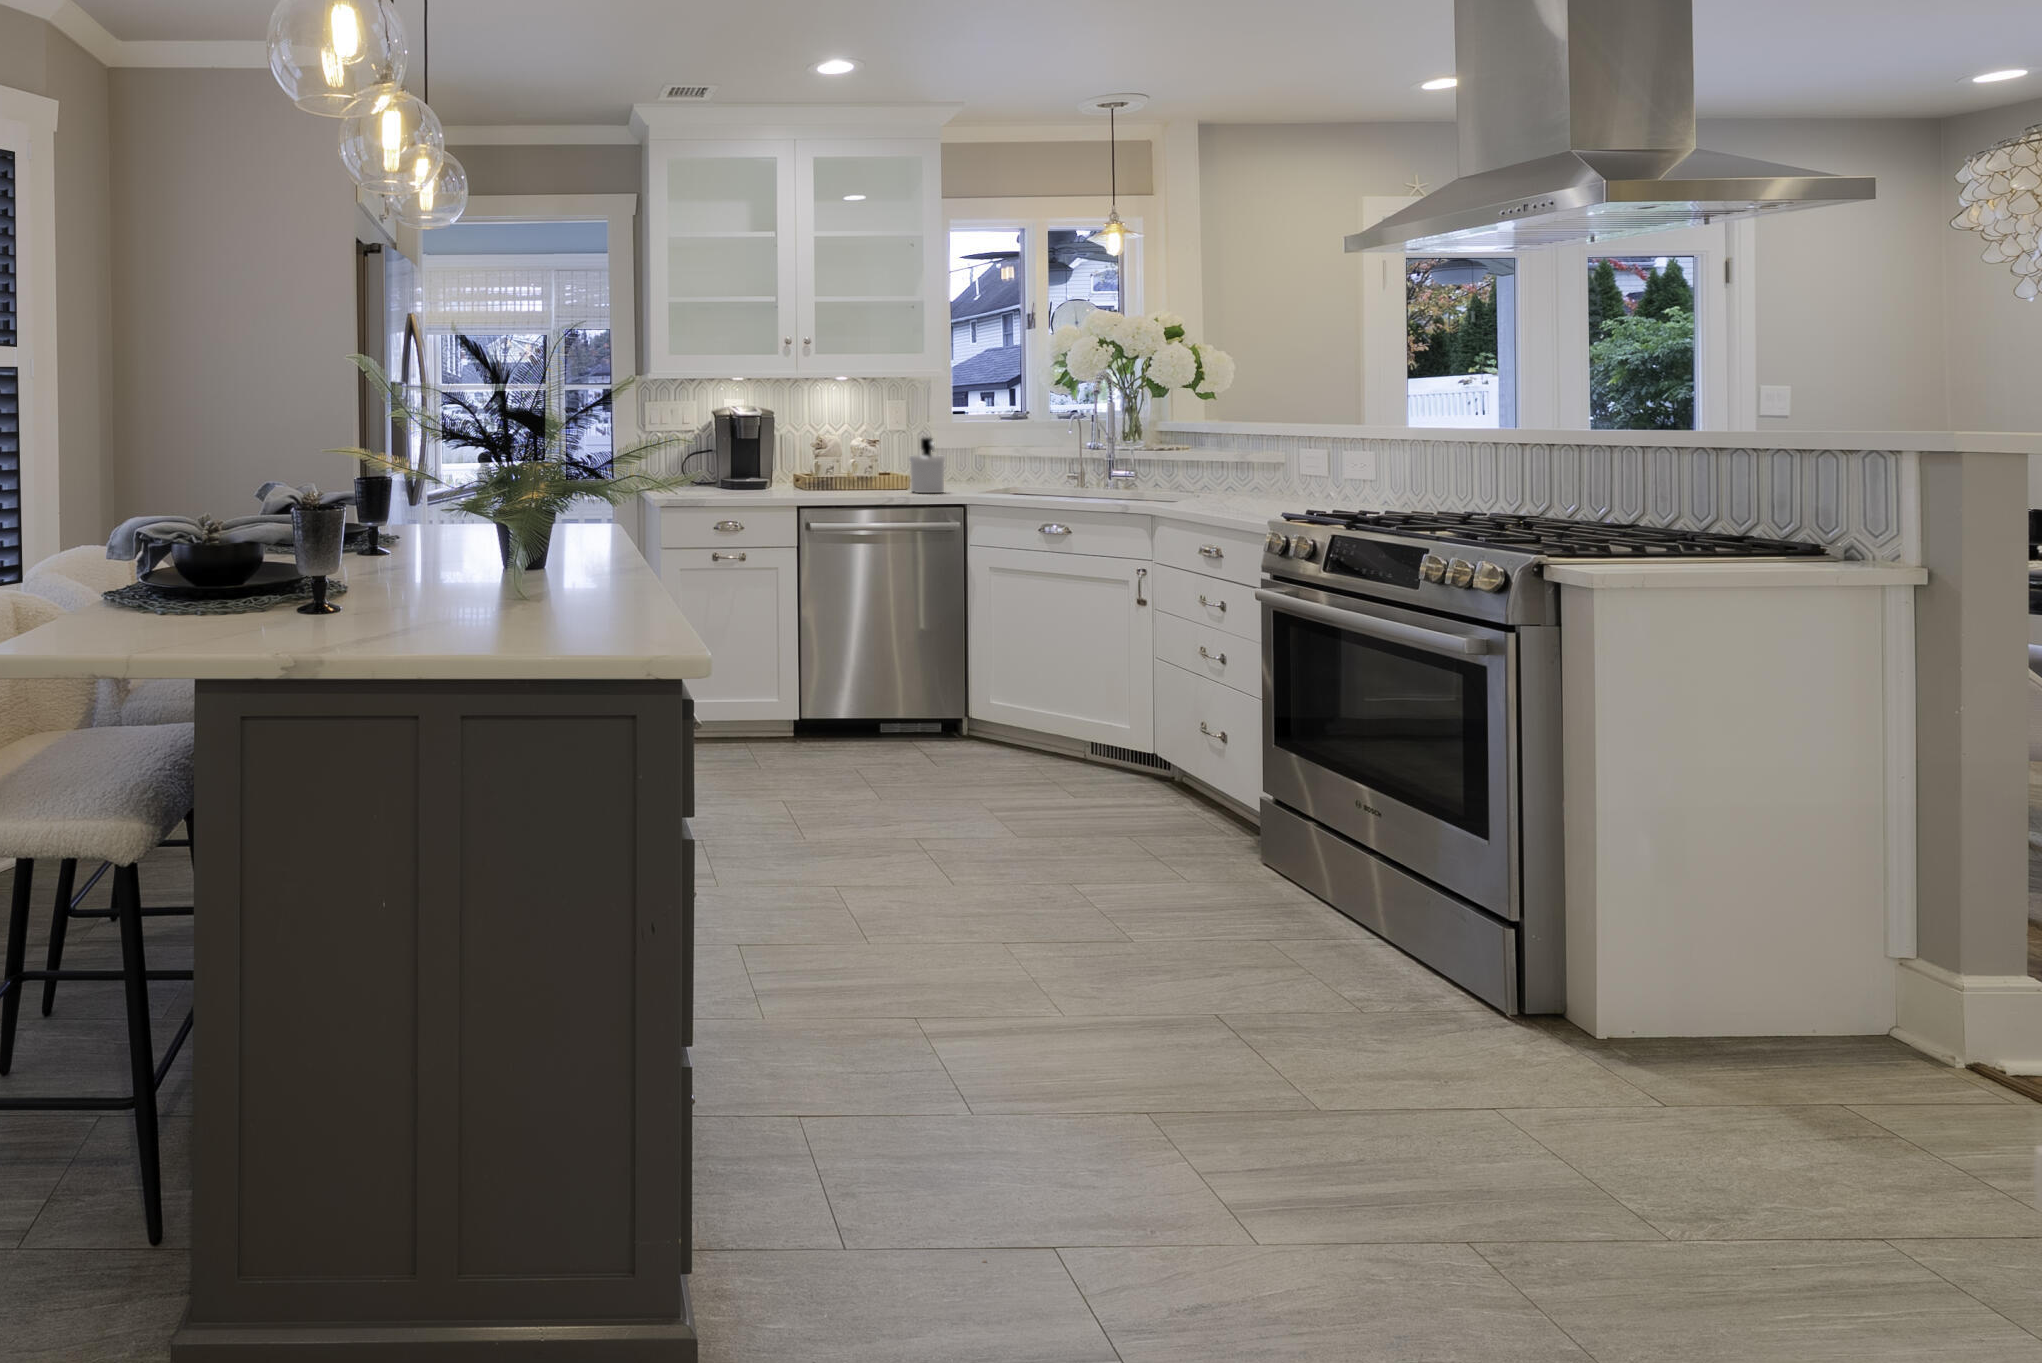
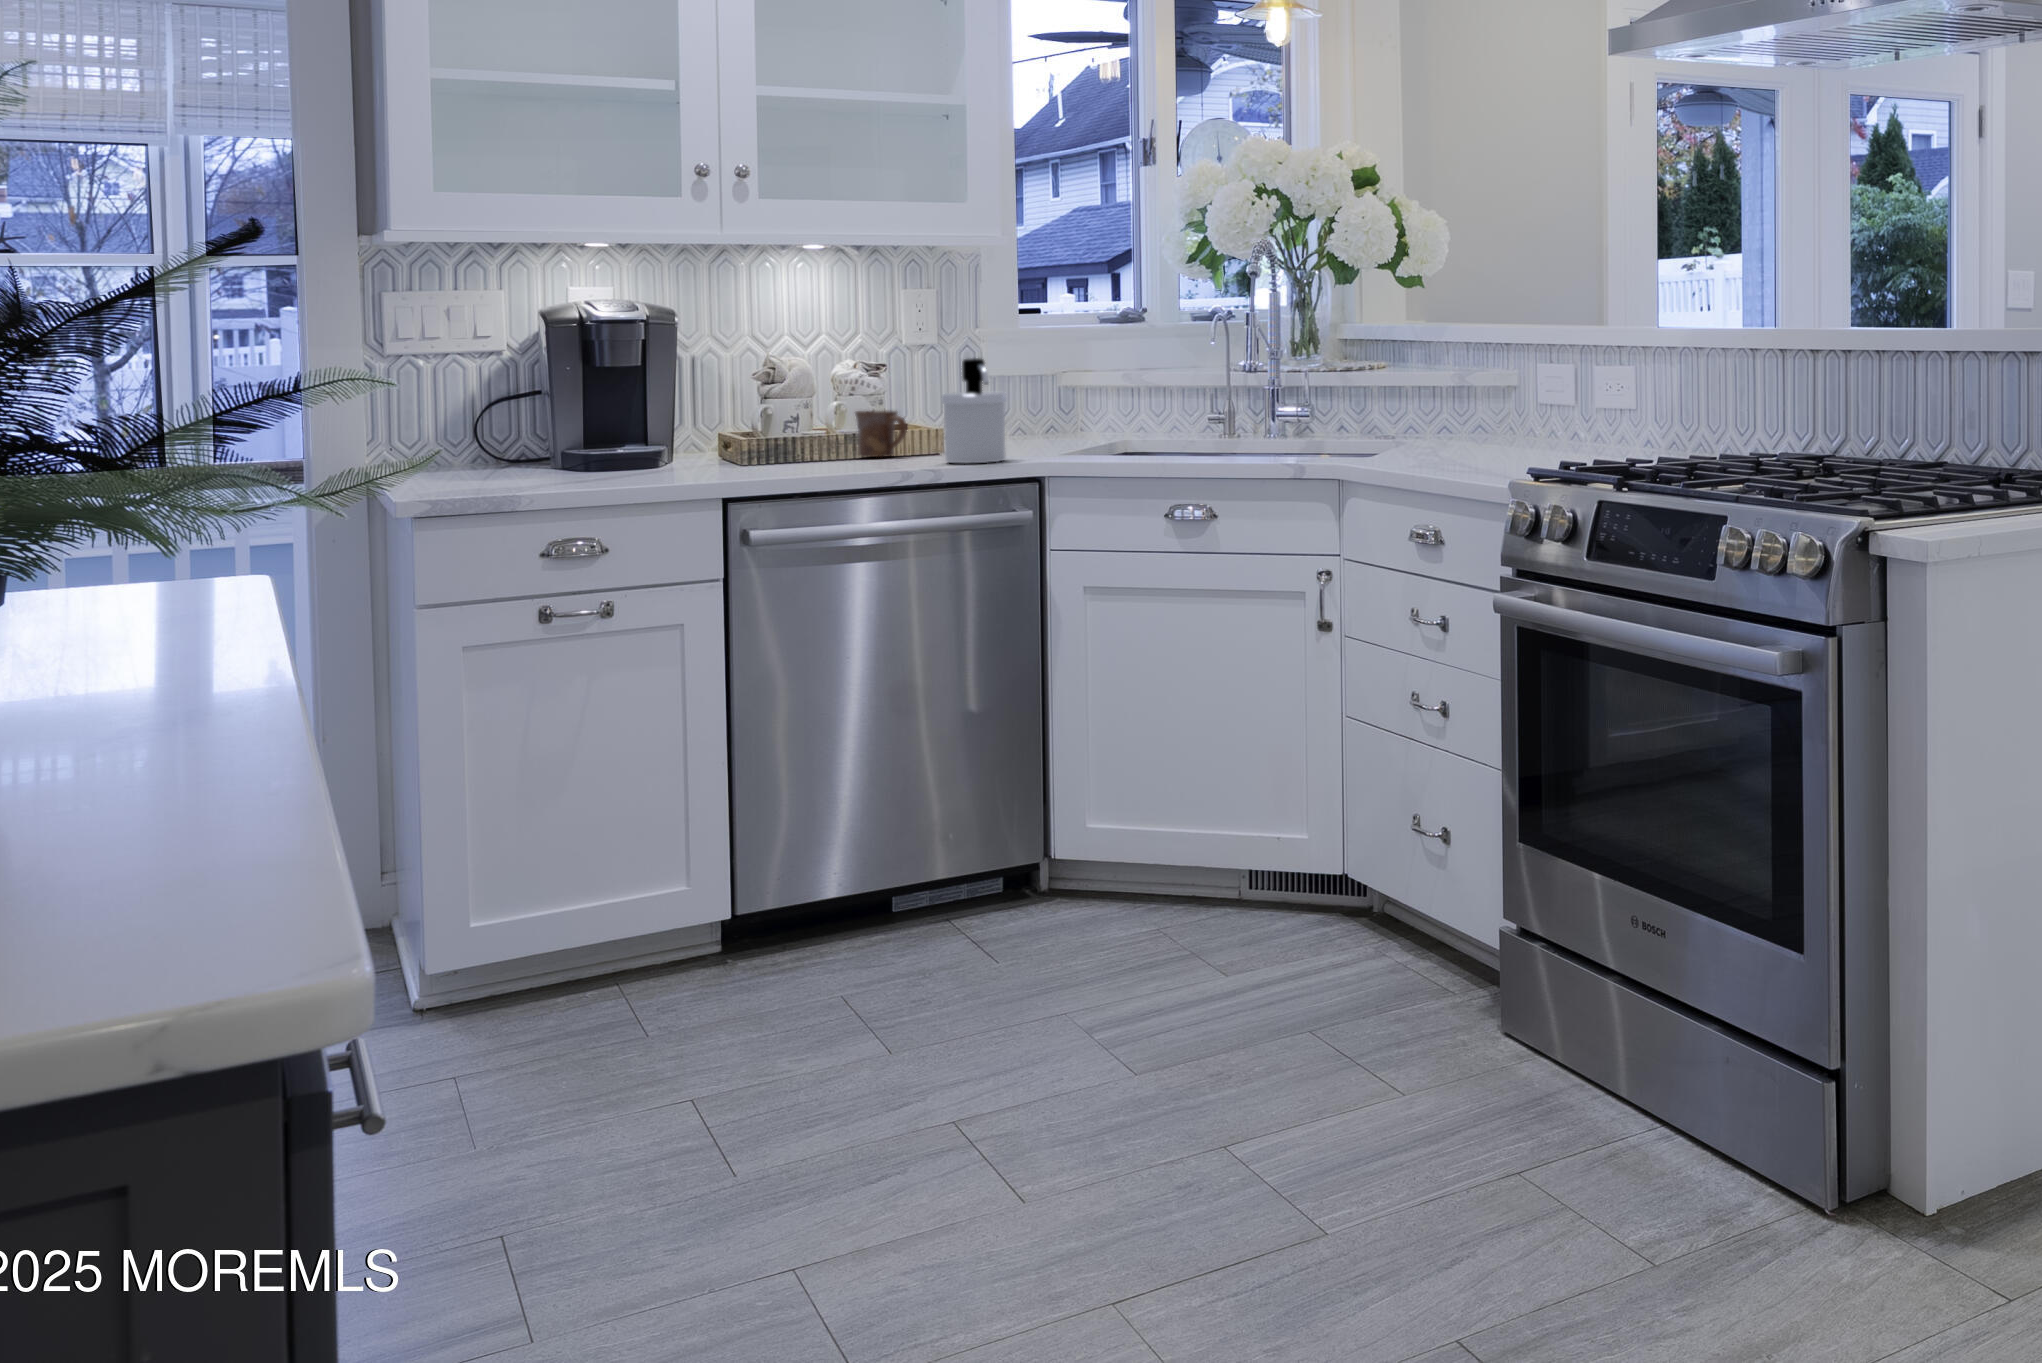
mug: none [863,463,890,487] -> present [855,411,907,457]

